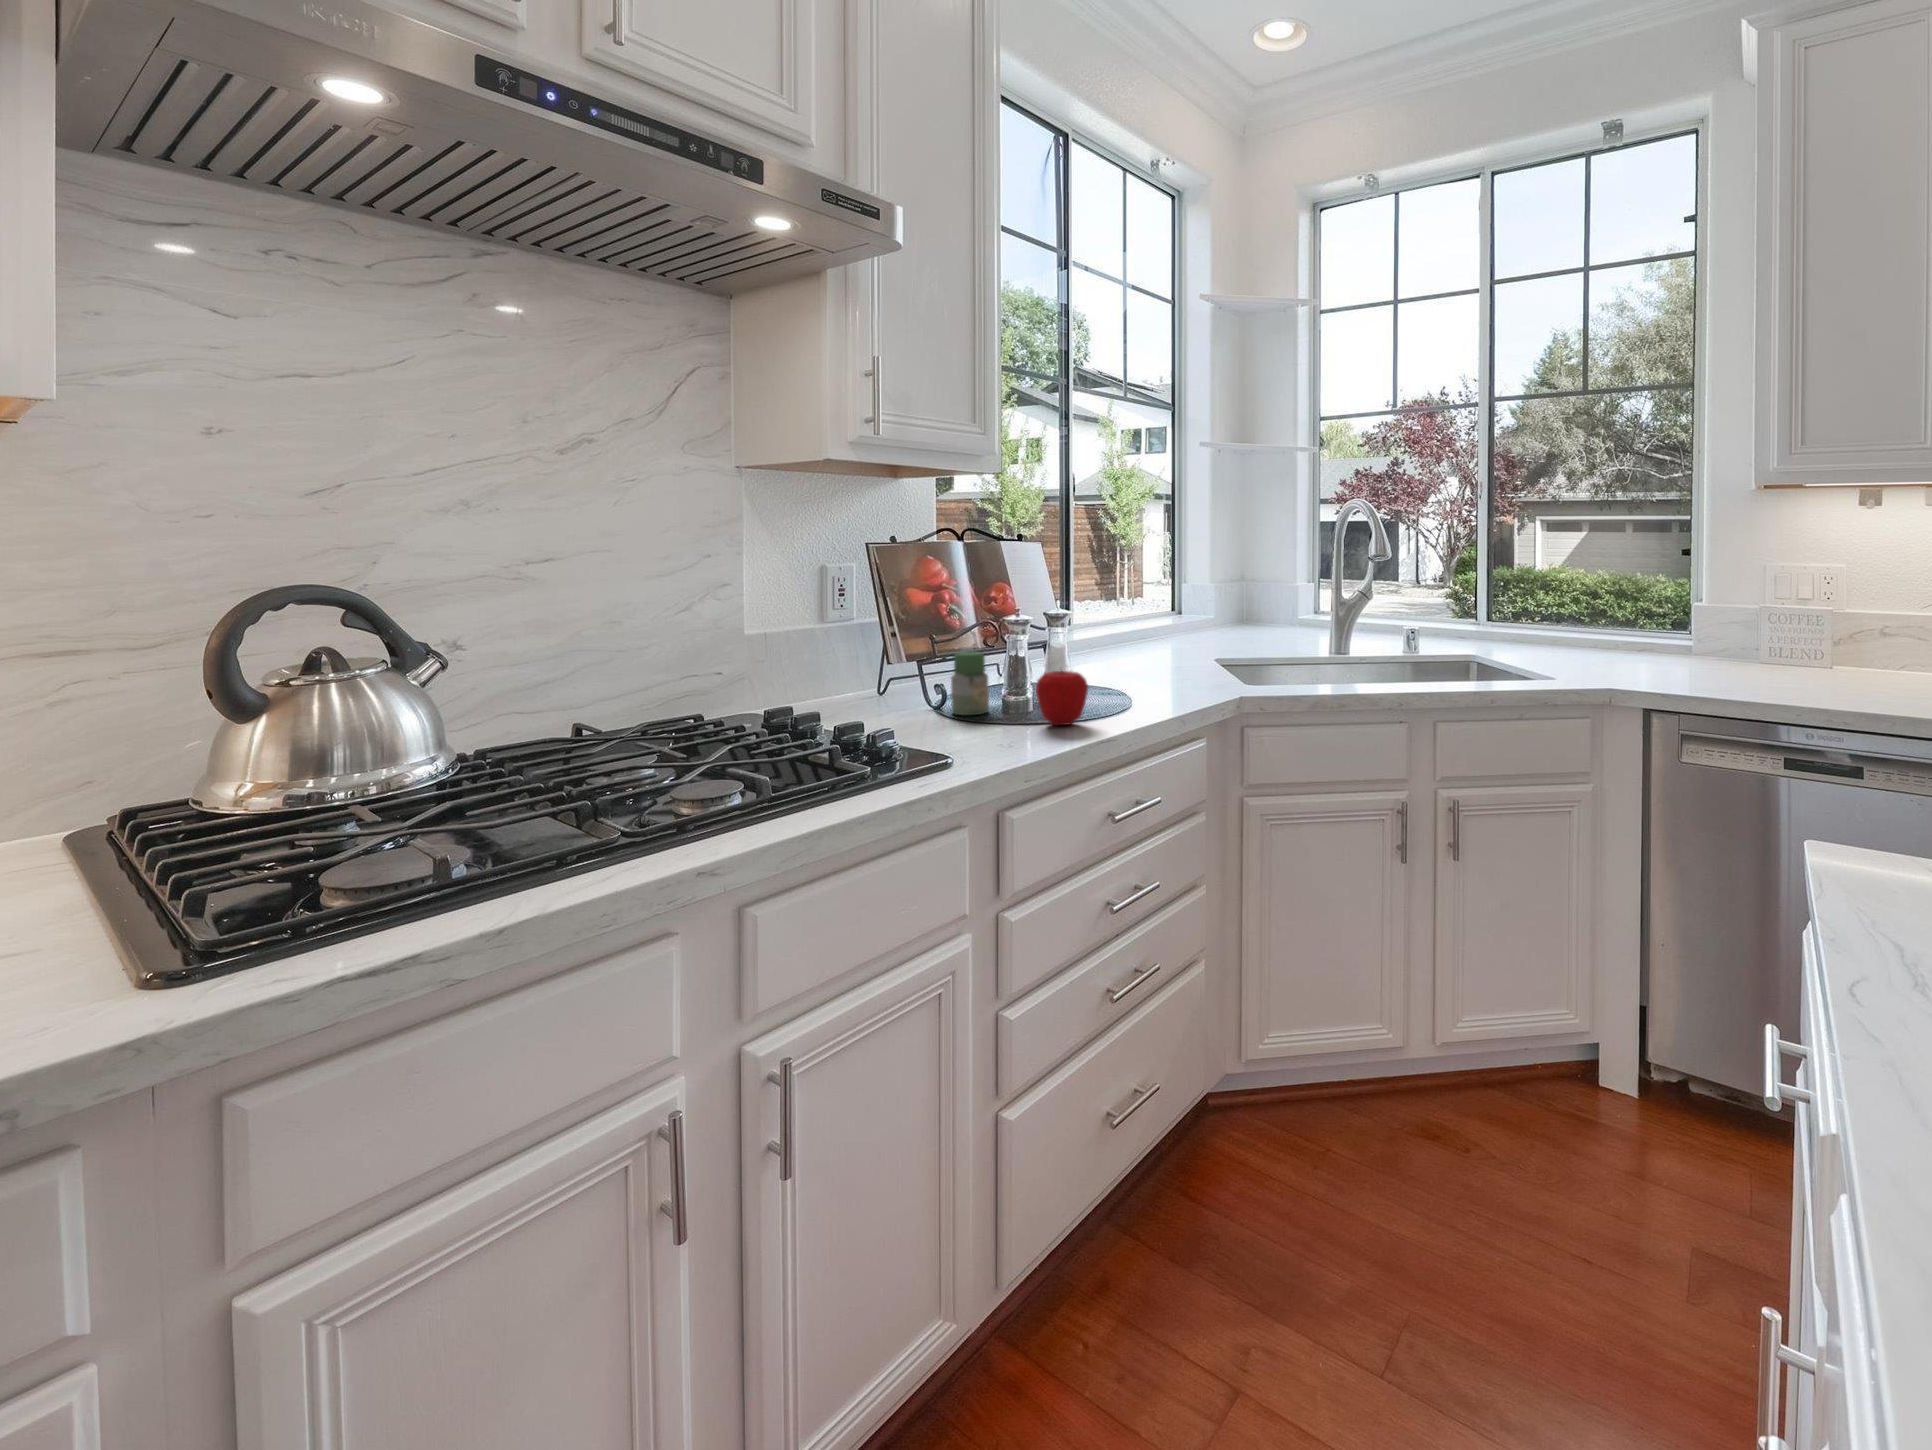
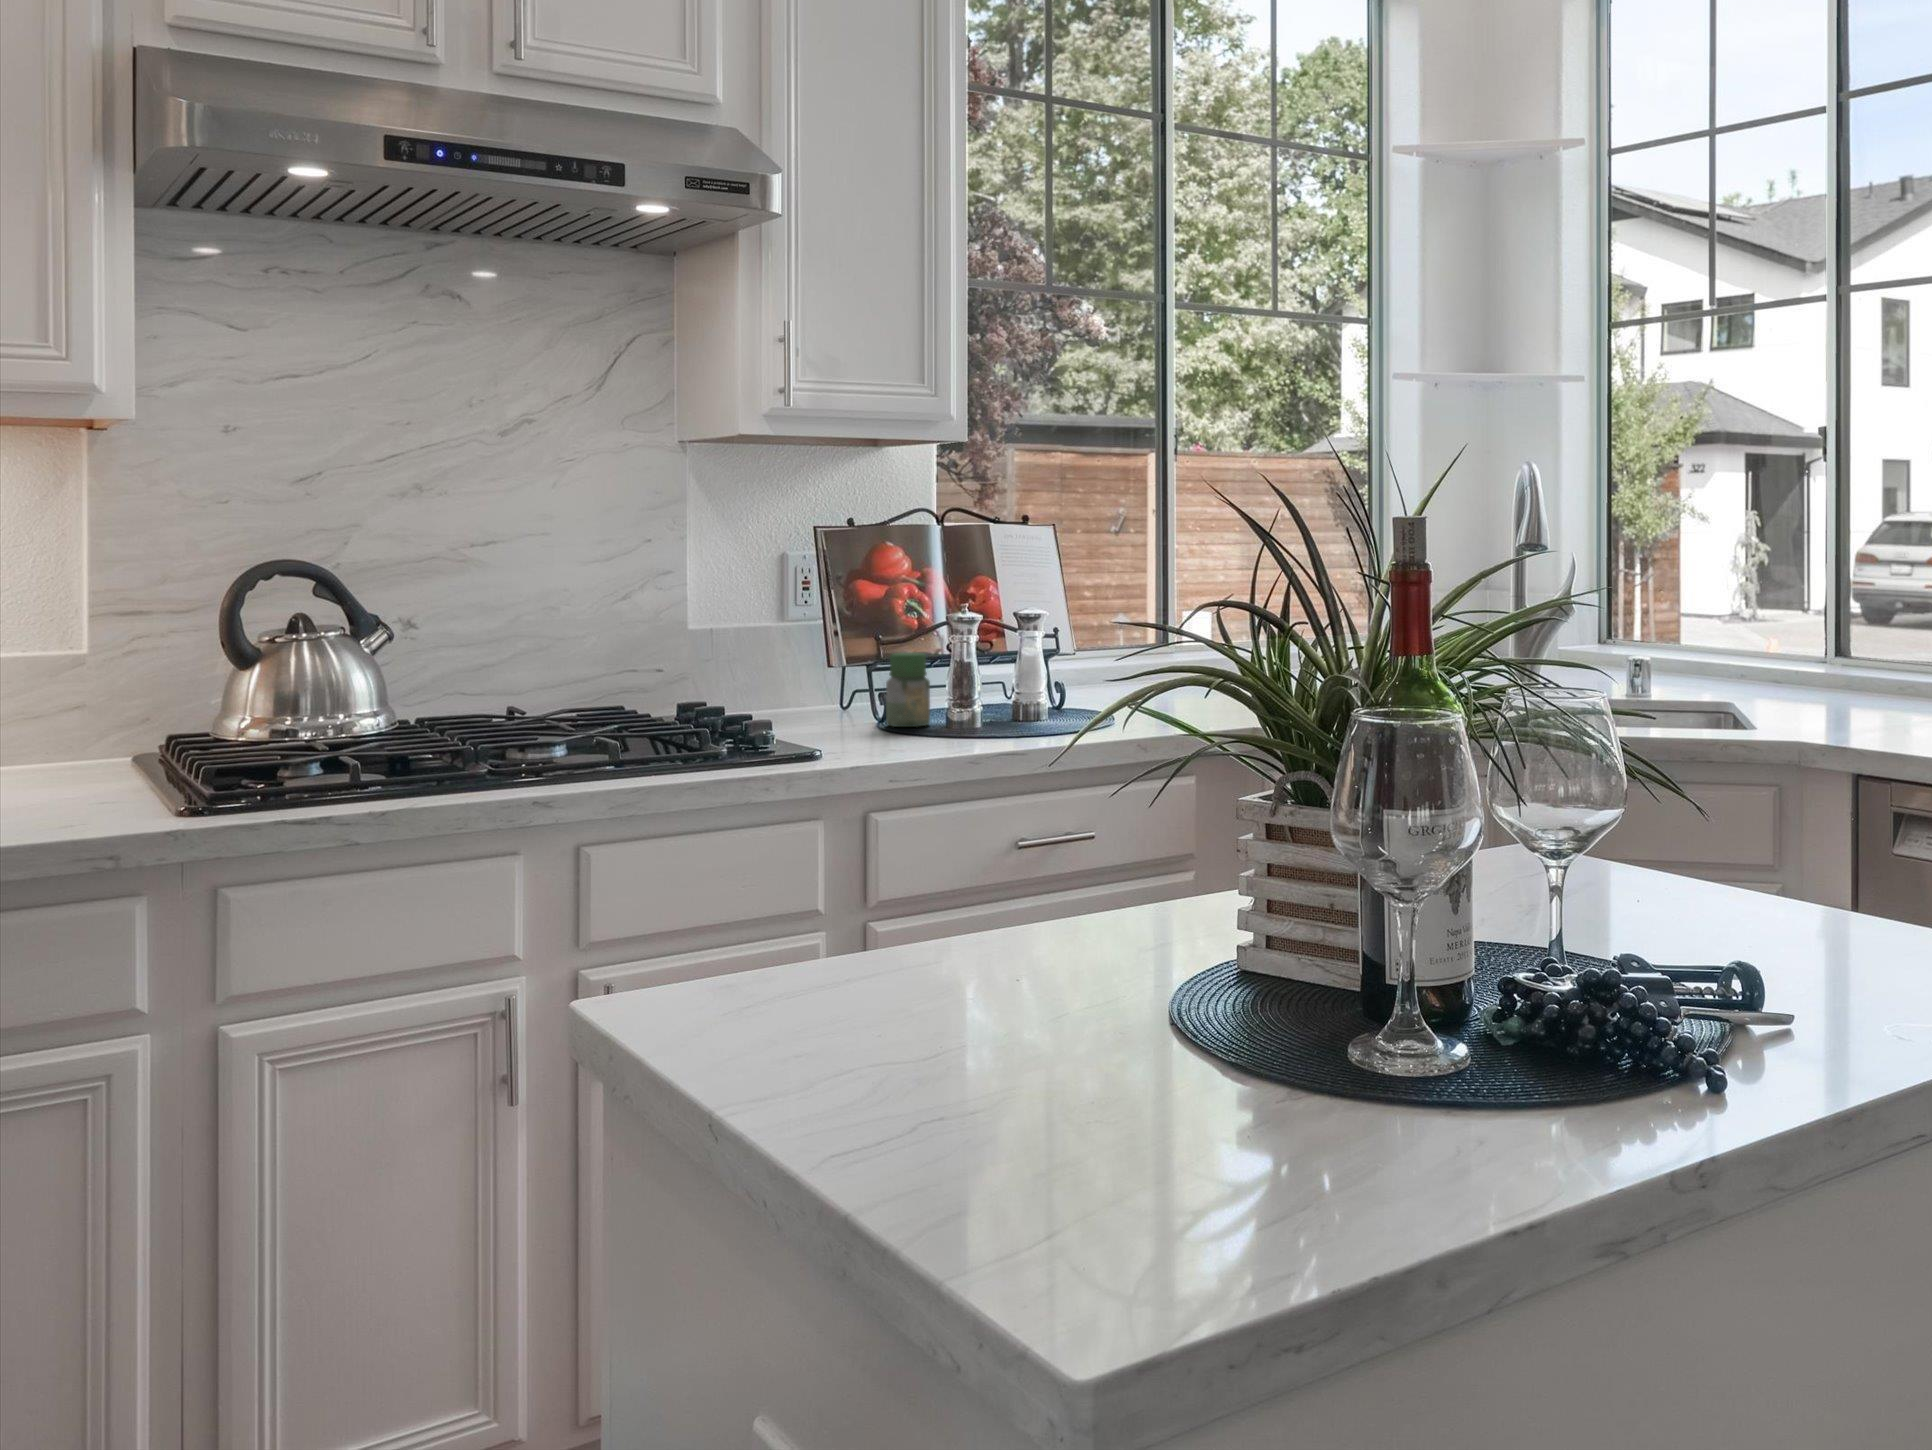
apple: present [1036,670,1088,725] -> none [956,670,1019,738]

